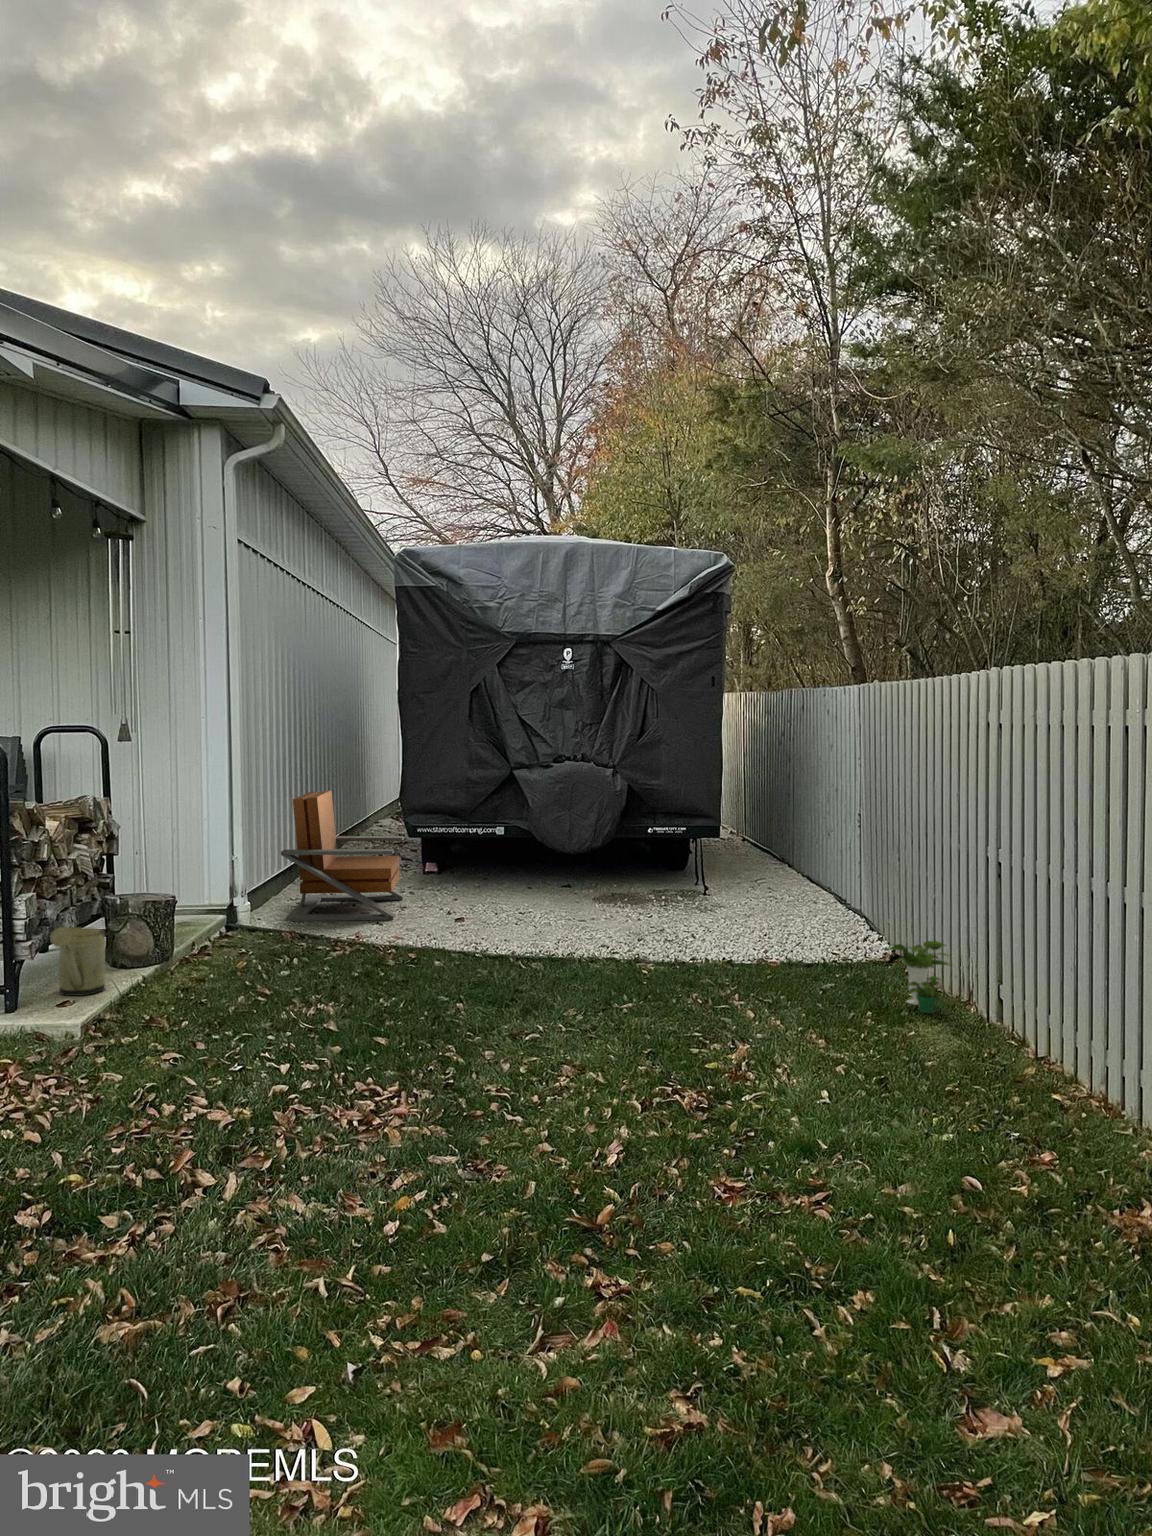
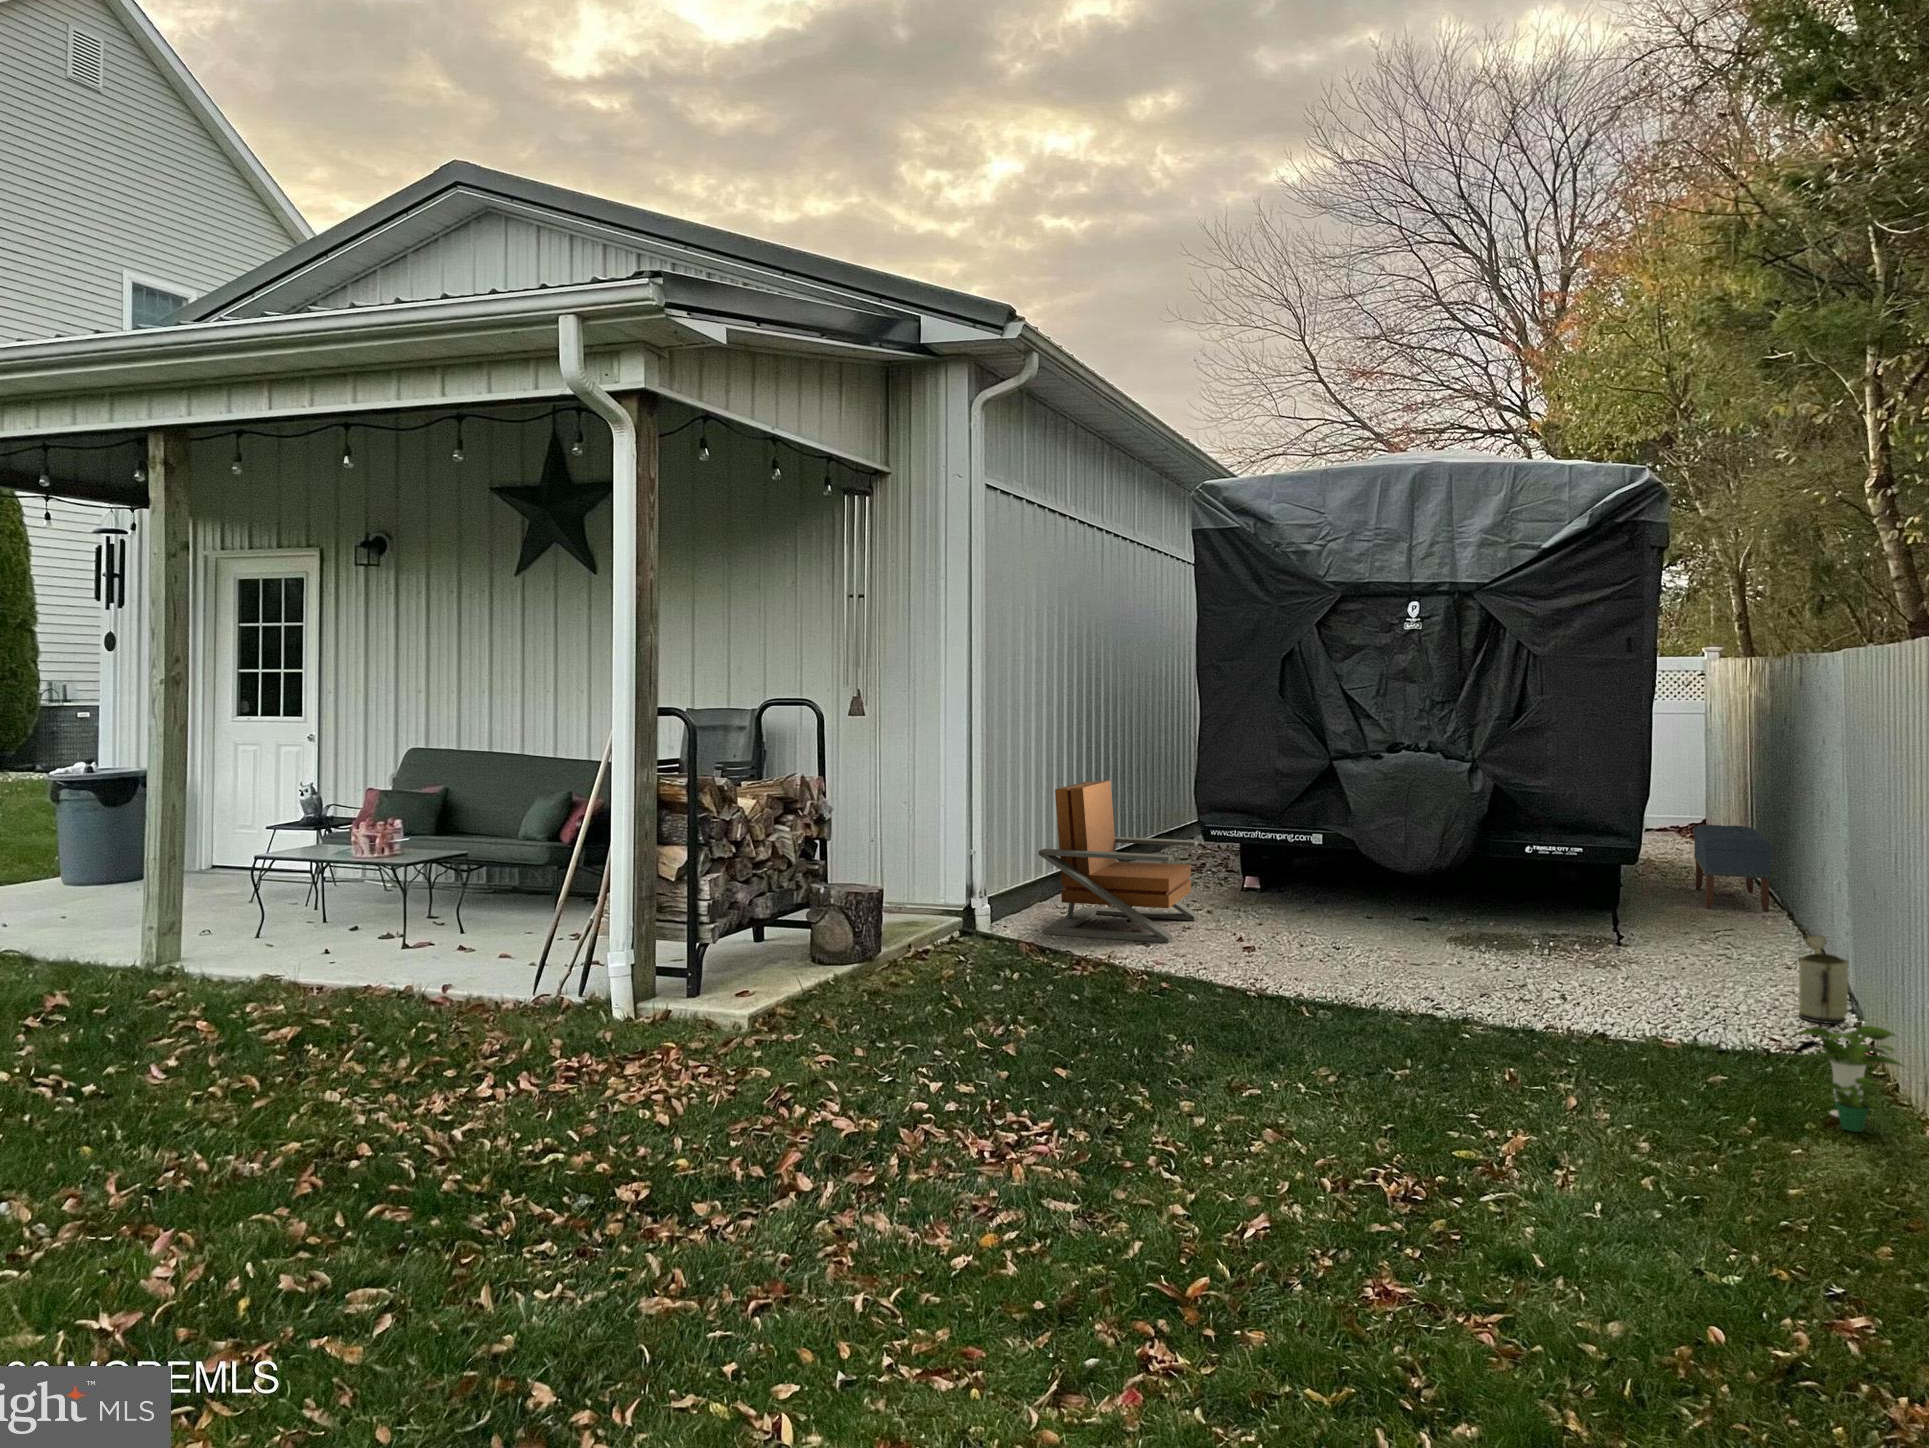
bench: none [726,807,783,865] -> present [1693,825,1773,912]
watering can: present [50,914,105,996] -> present [1798,934,1848,1024]

